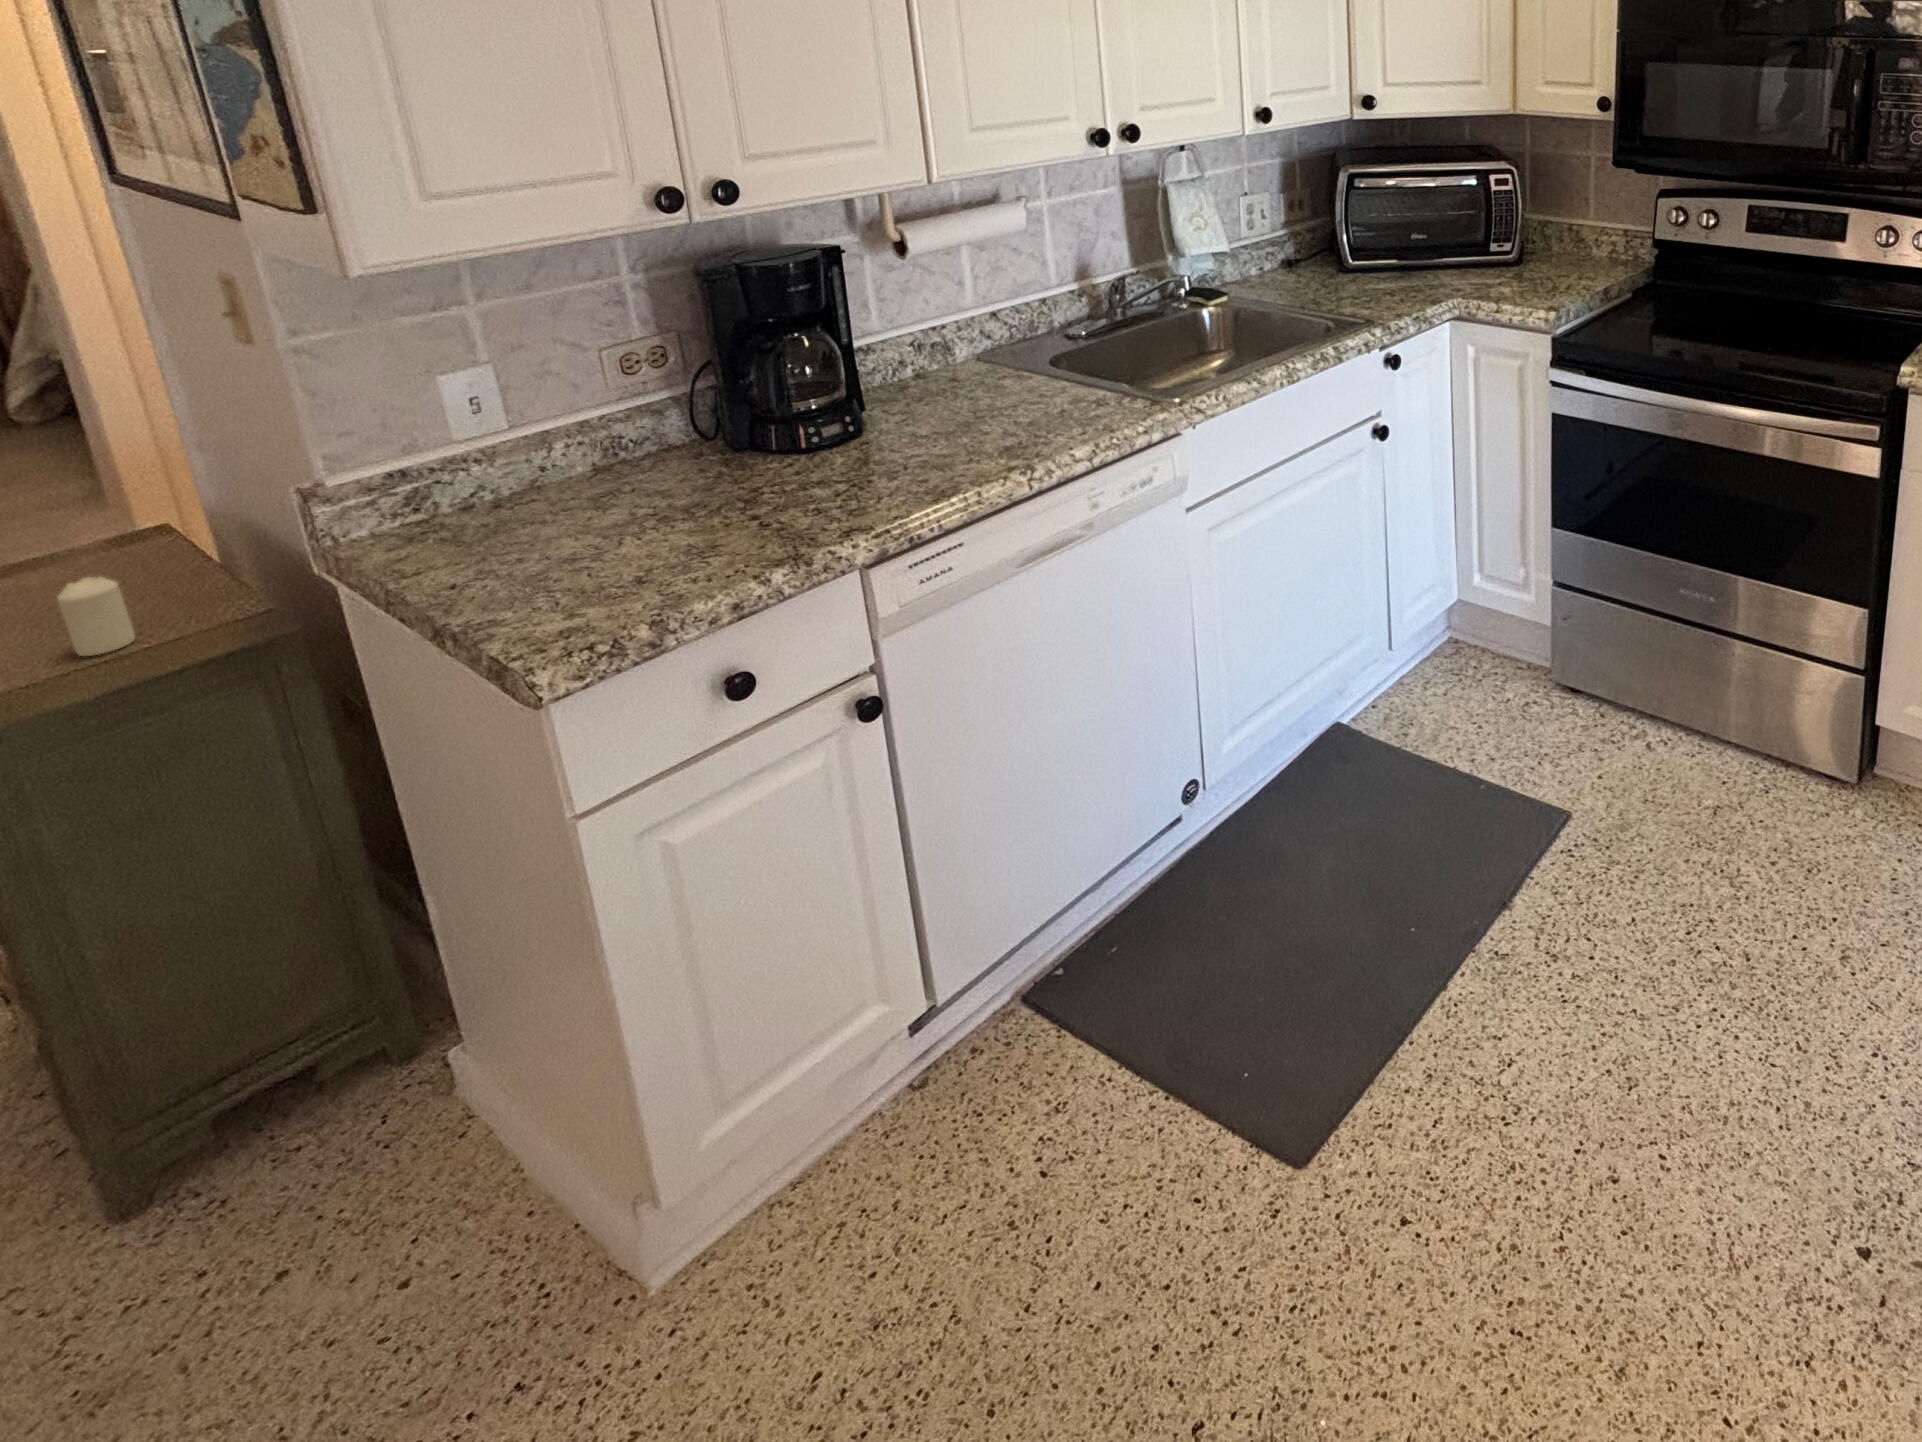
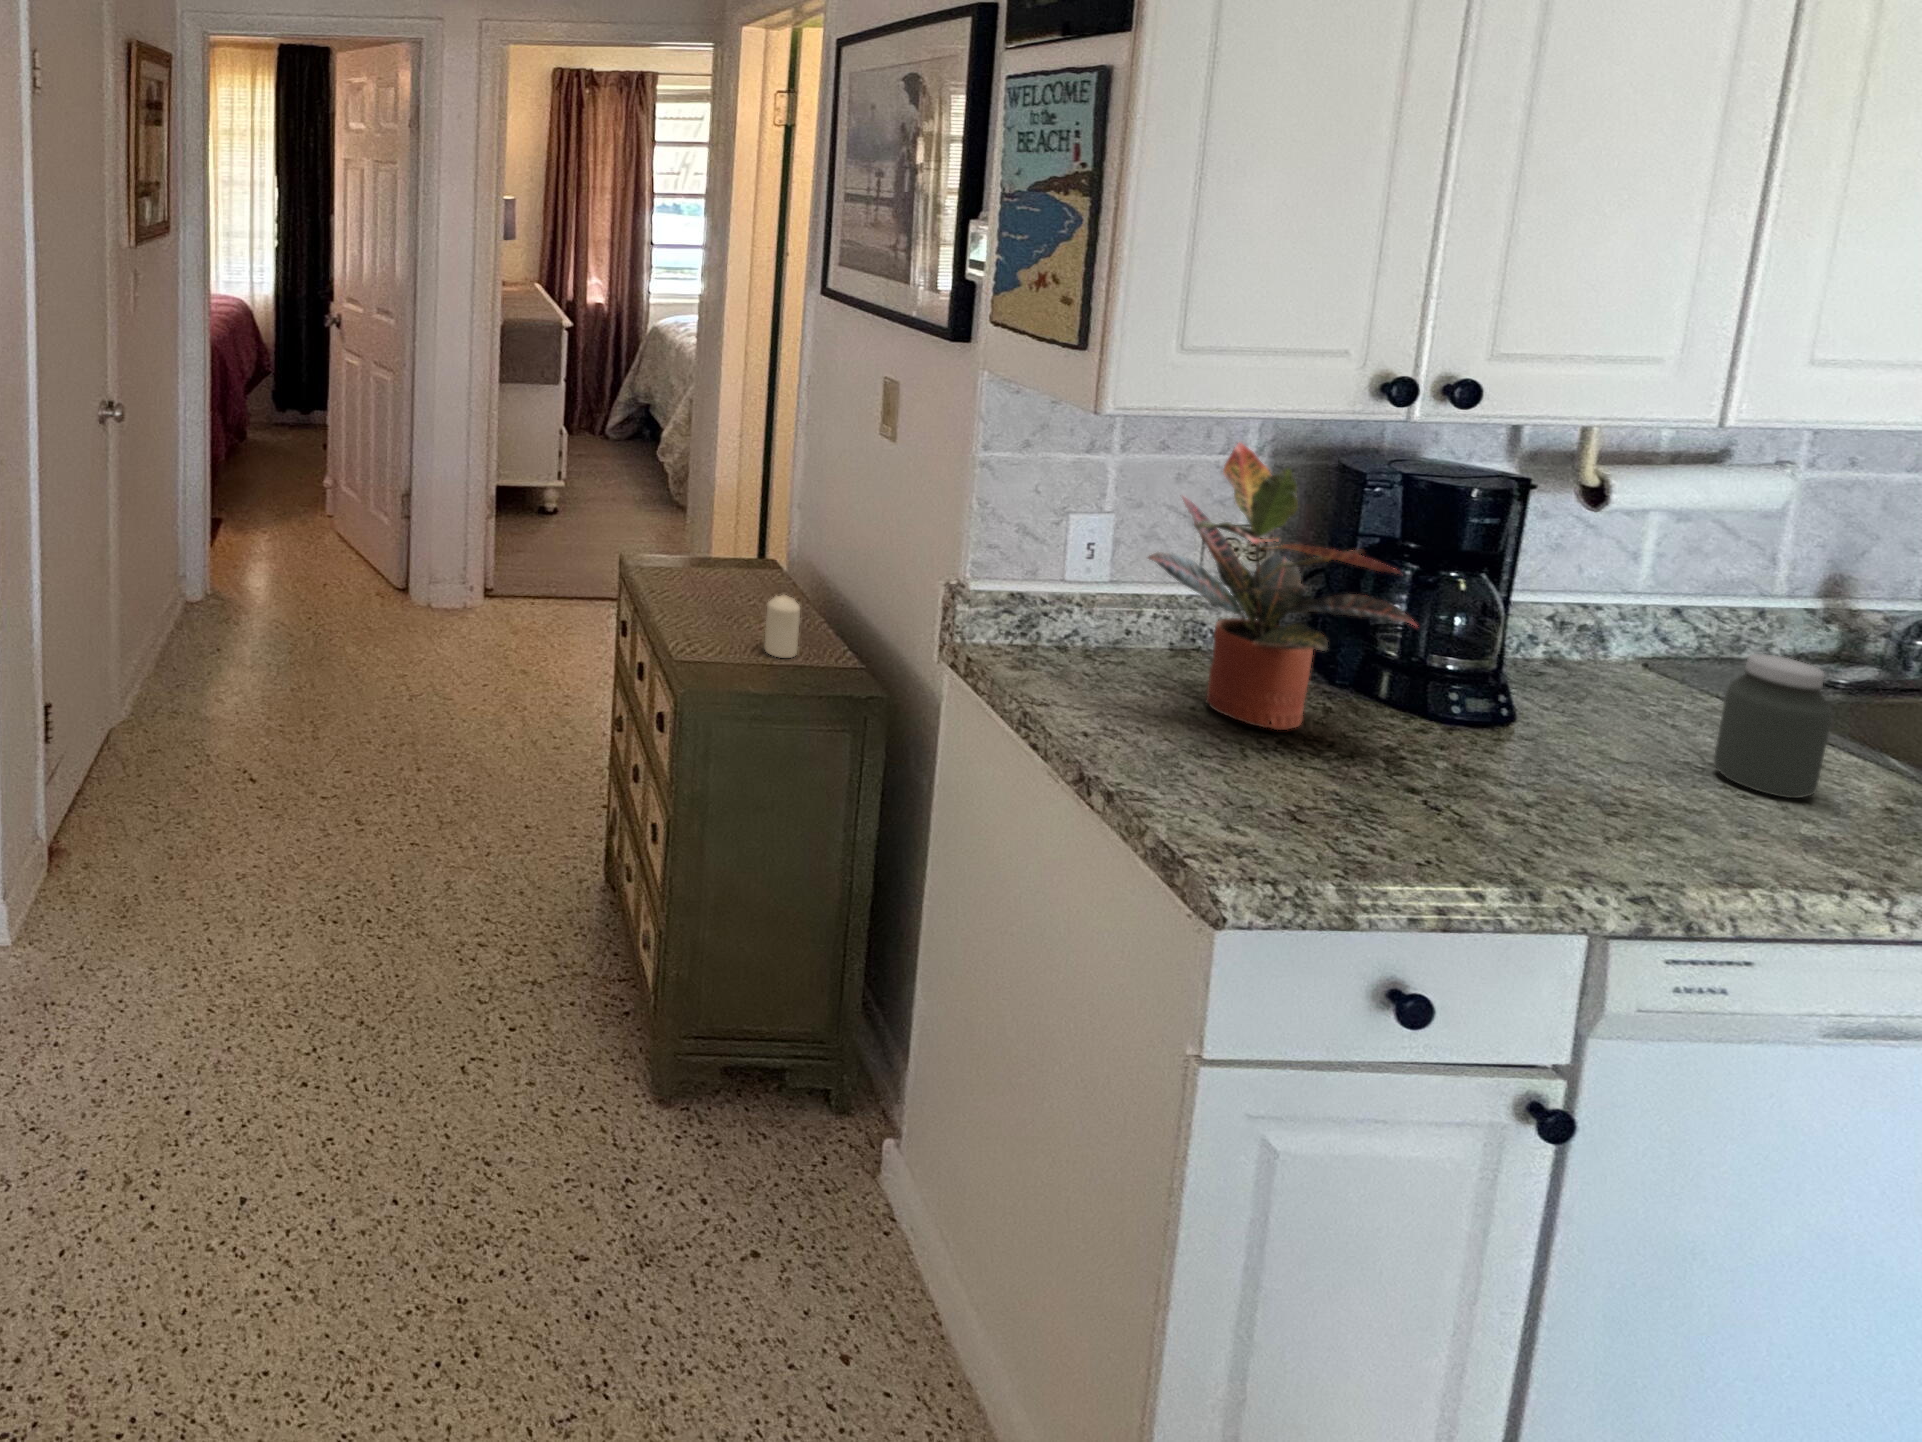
potted plant: none [477,269,738,517] -> present [1148,443,1416,730]
jar: none [968,333,1024,426] -> present [1714,654,1832,798]

